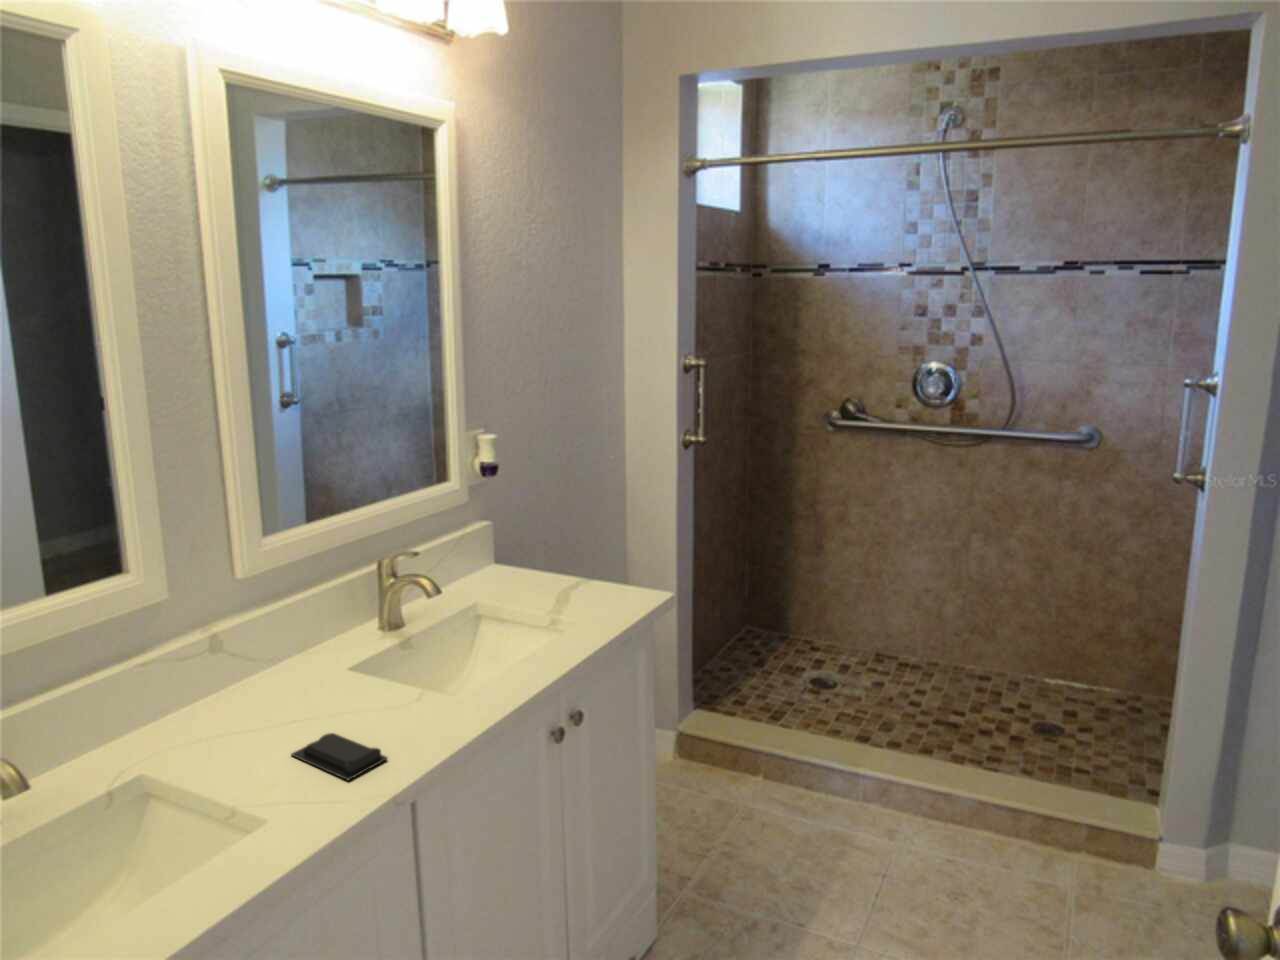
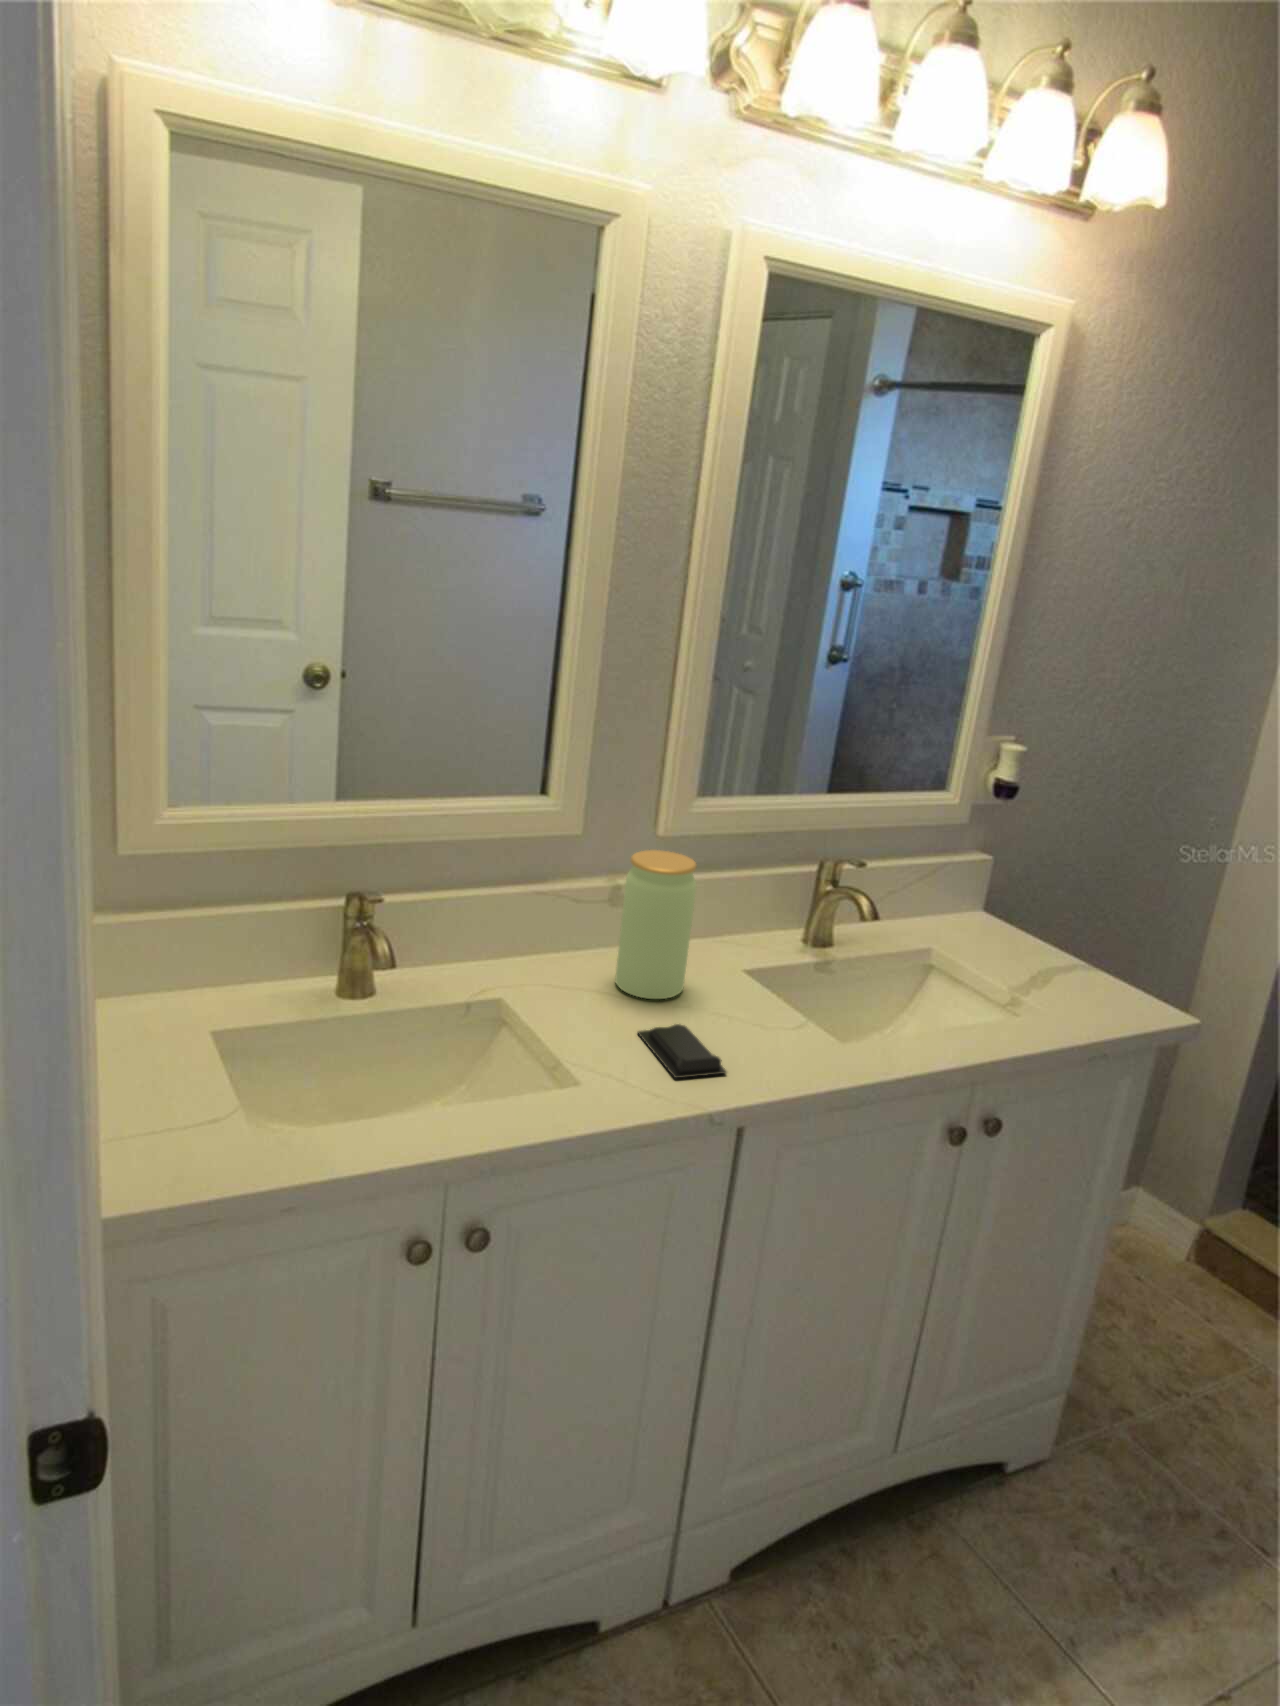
jar: none [233,589,309,725] -> present [615,850,696,999]

